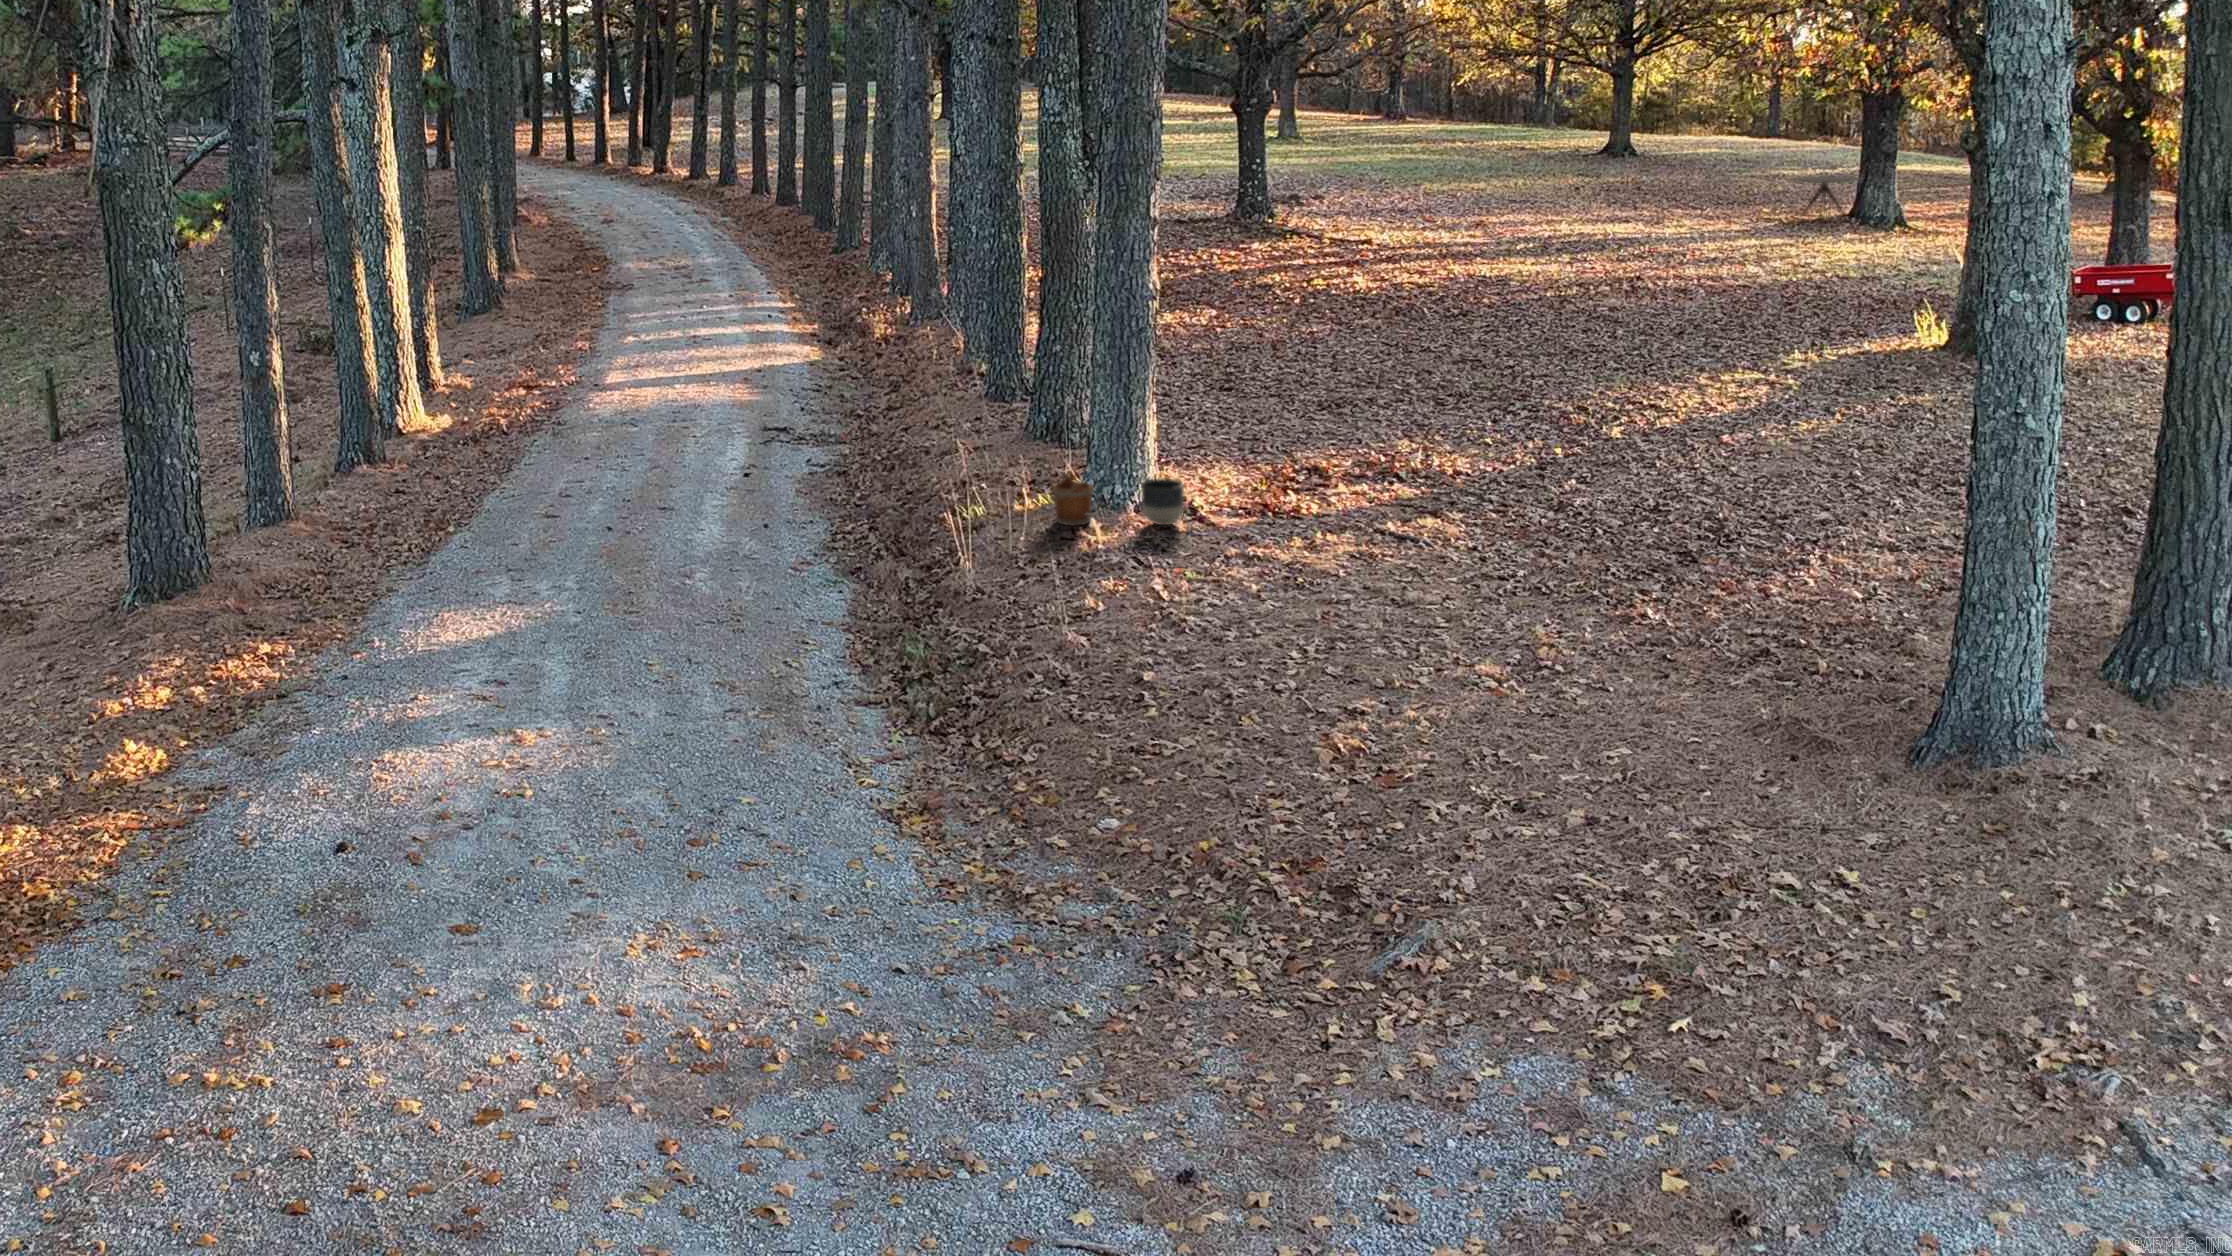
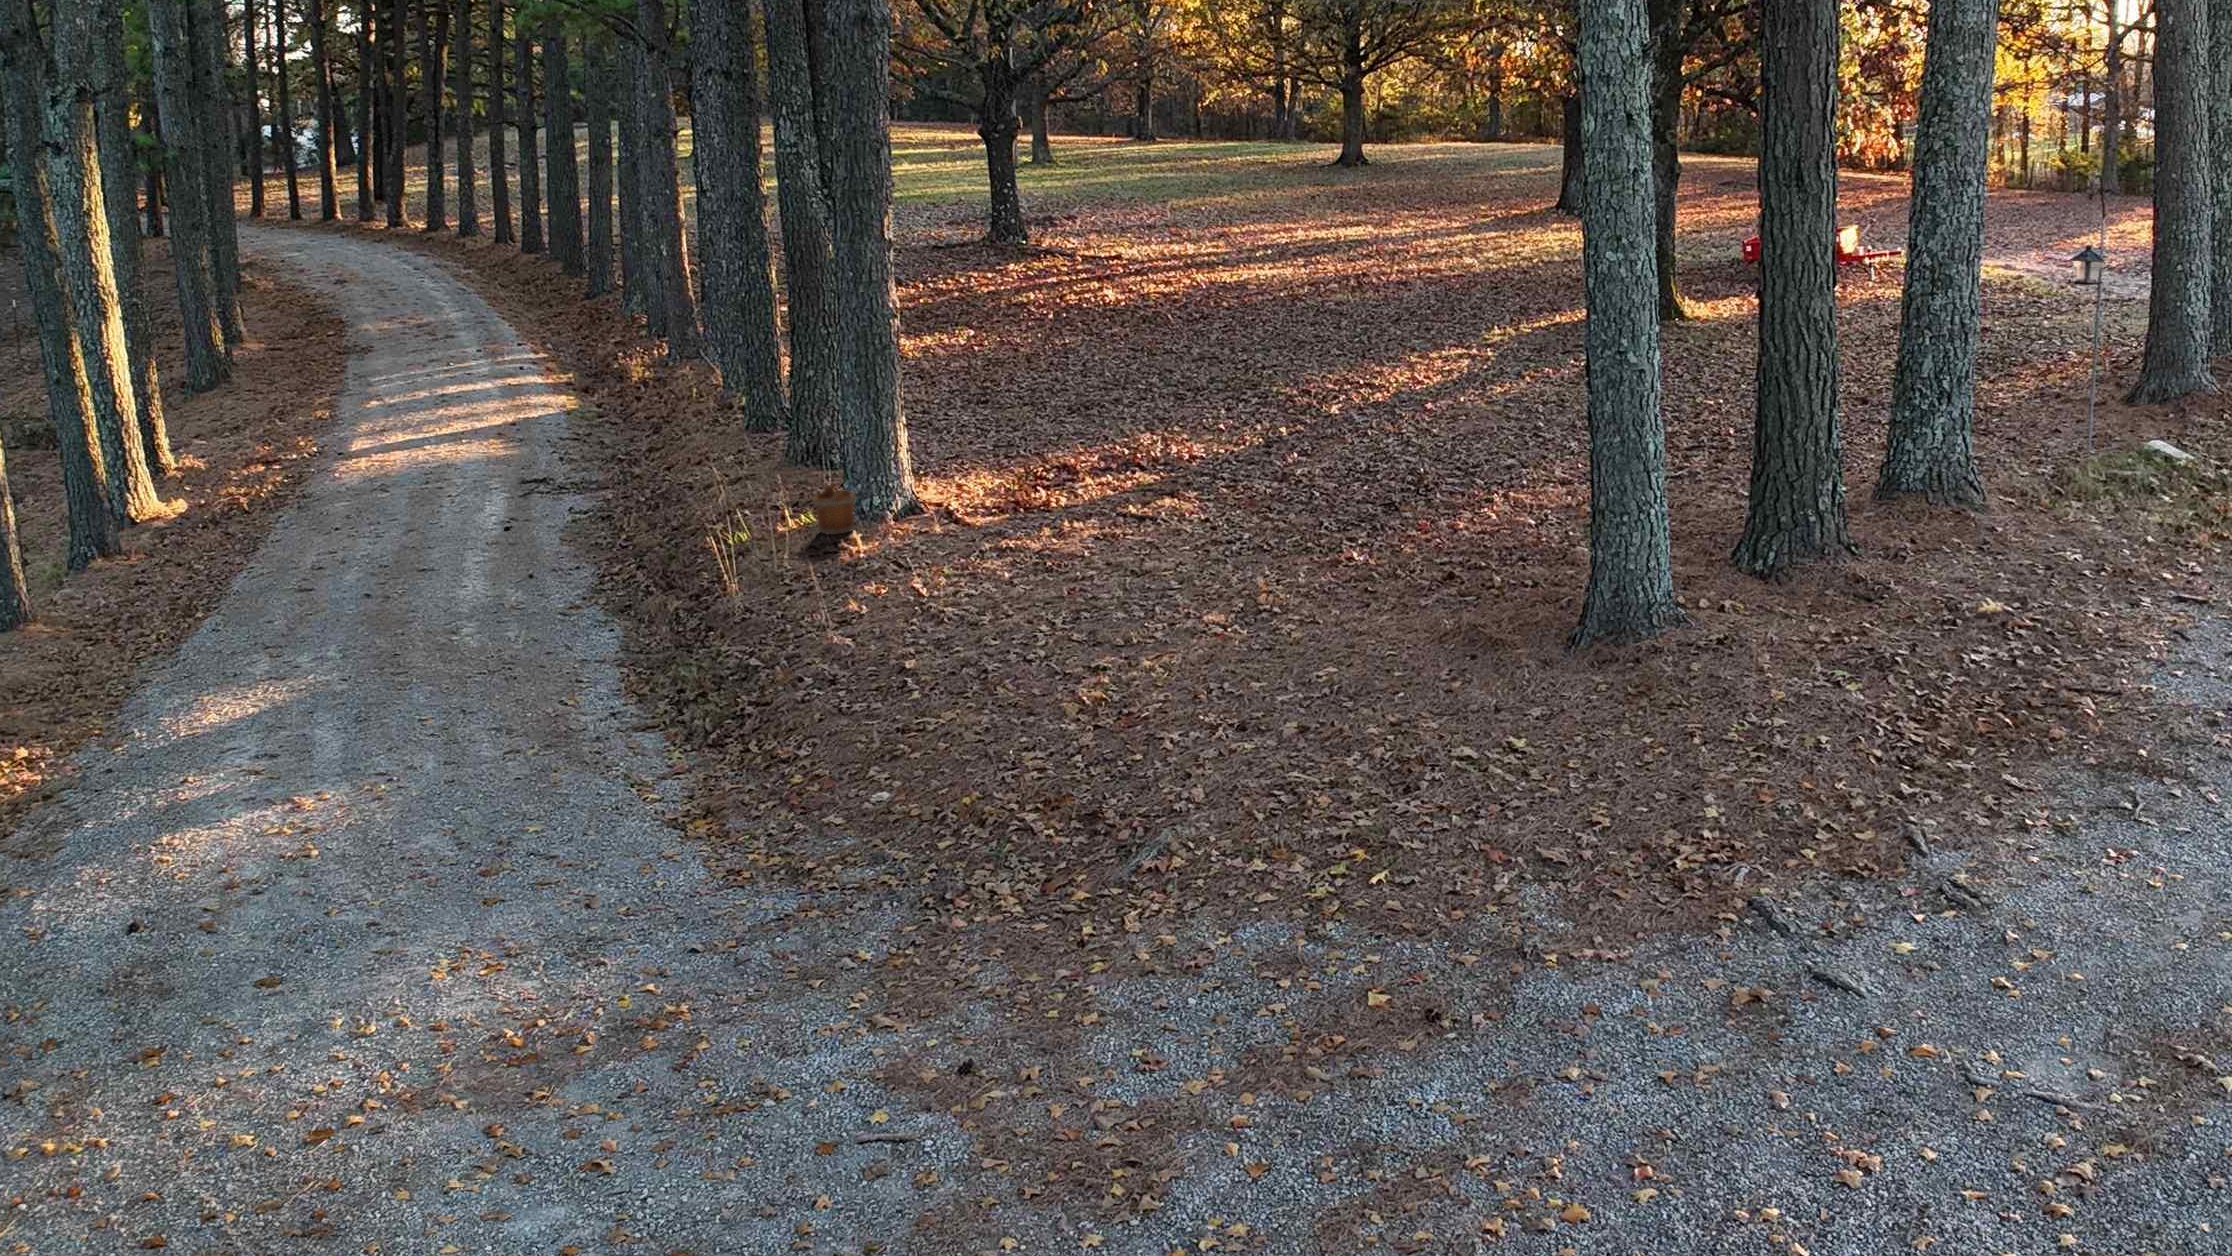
round table: present [1790,176,1861,219] -> none [1457,198,1512,239]
planter: present [1141,478,1184,525] -> none [902,481,945,526]

